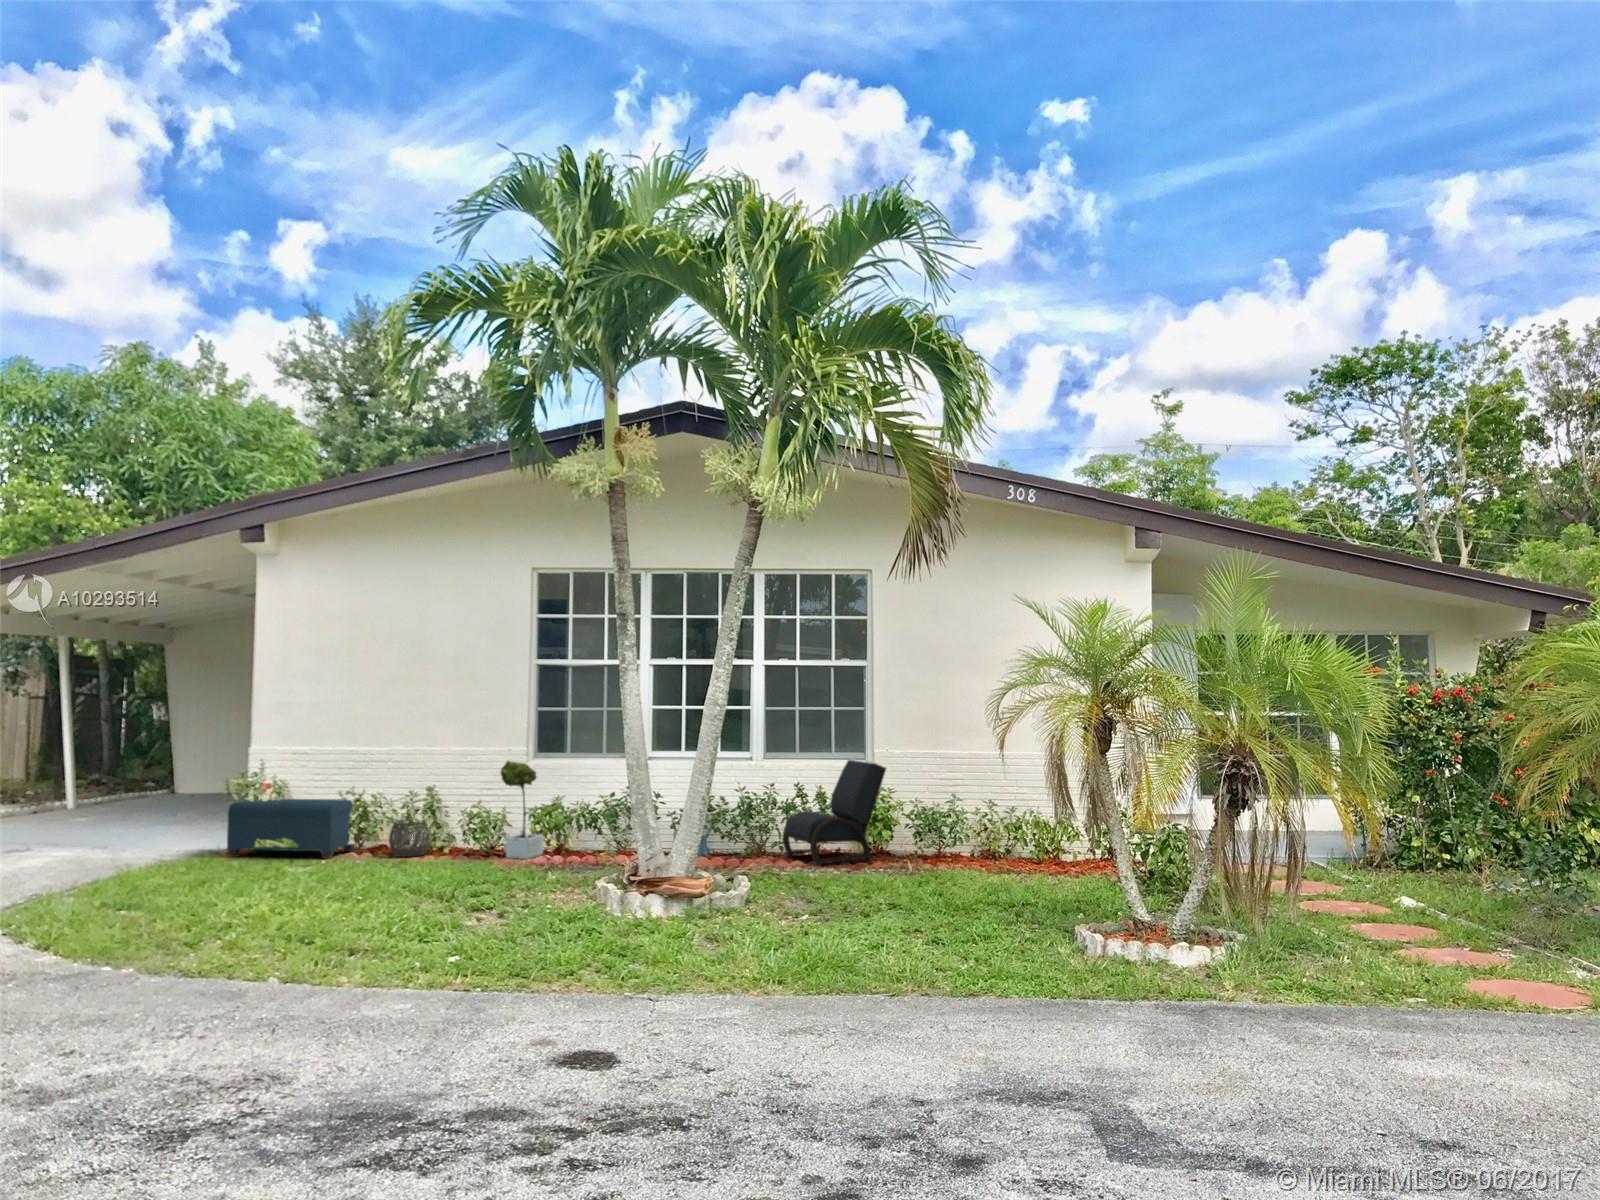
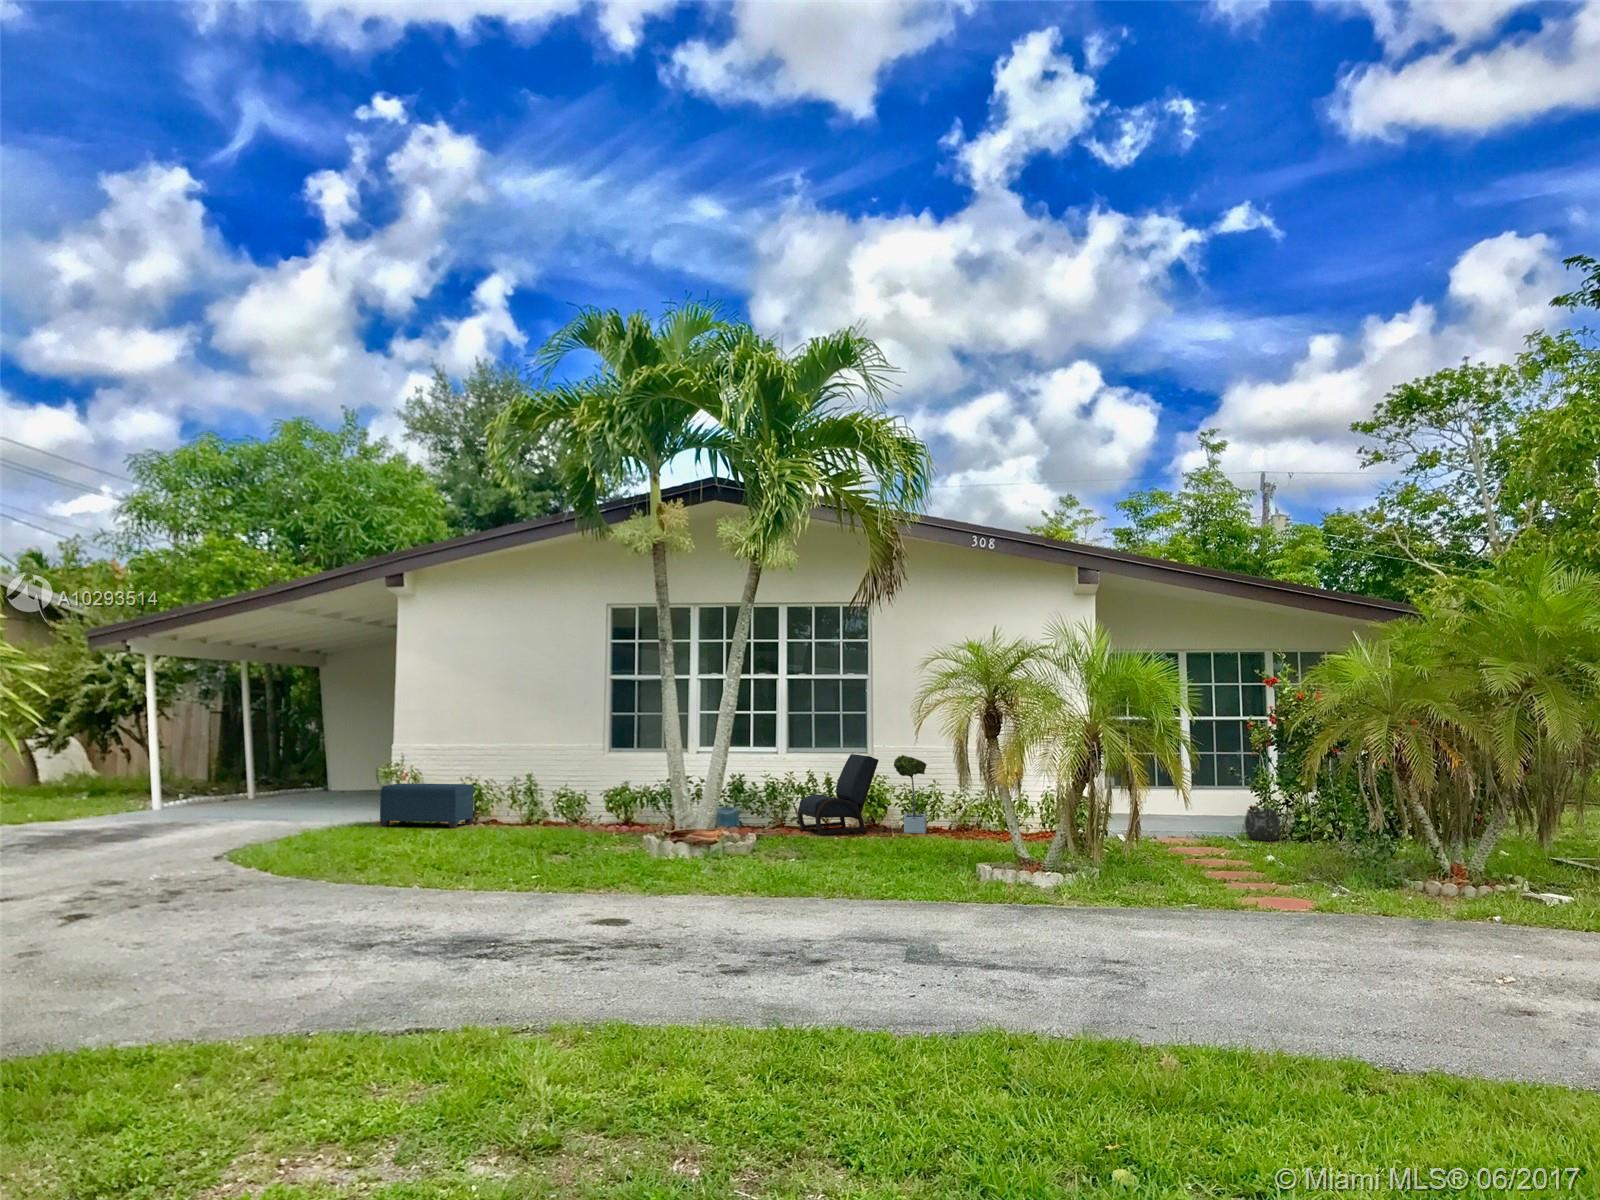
potted tree: present [501,761,543,859] -> present [894,755,927,833]
woven basket: present [389,819,430,857] -> present [1245,808,1281,841]

